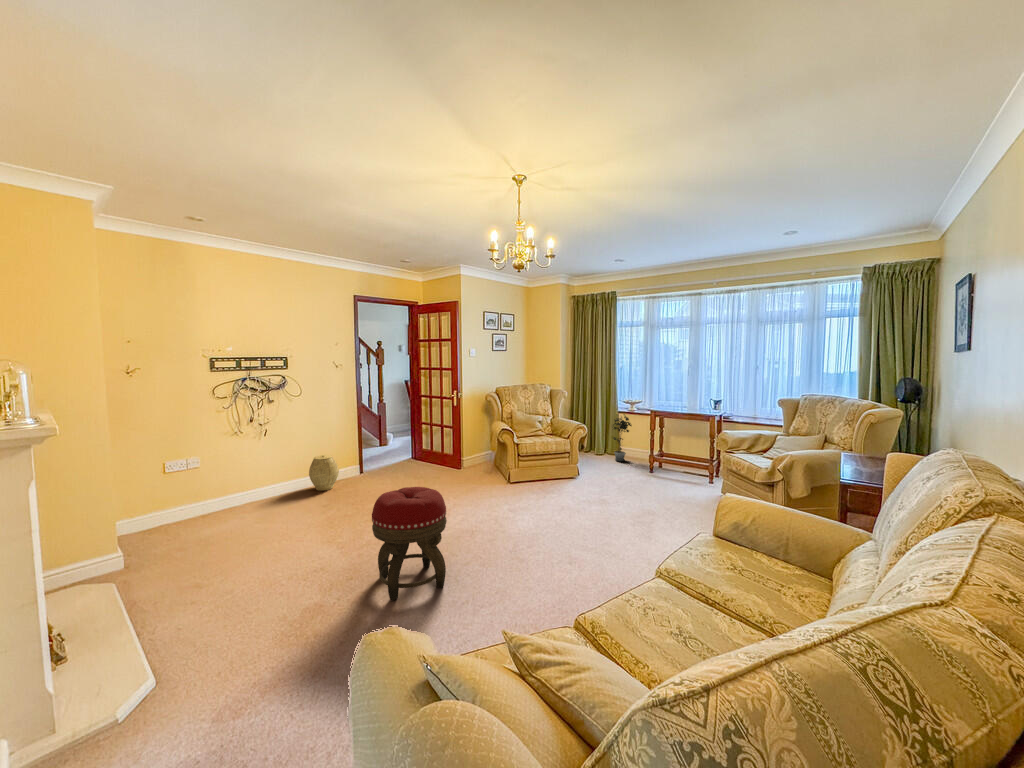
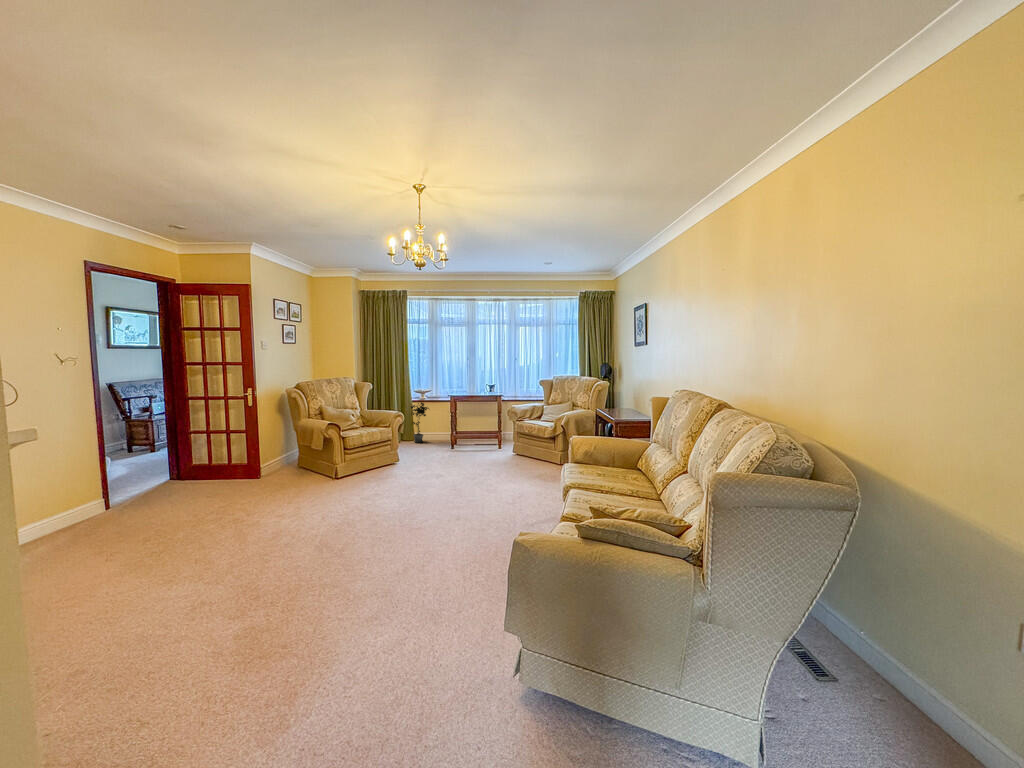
woven basket: present [309,455,339,491] -> none [30,490,89,544]
footstool: present [372,487,447,601] -> none [290,483,376,602]

